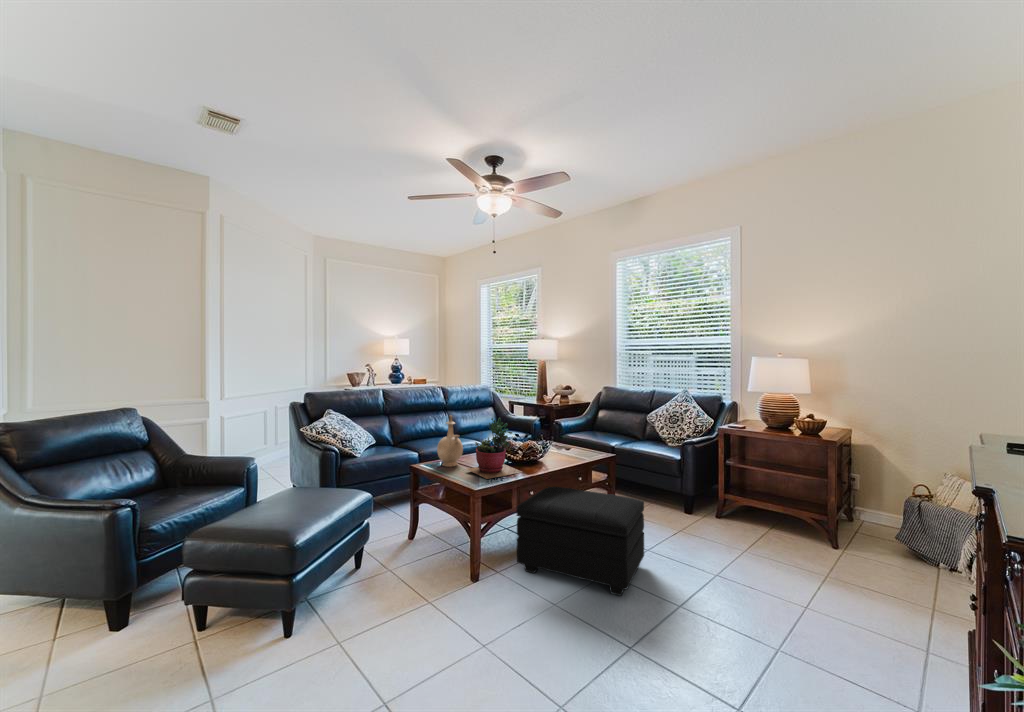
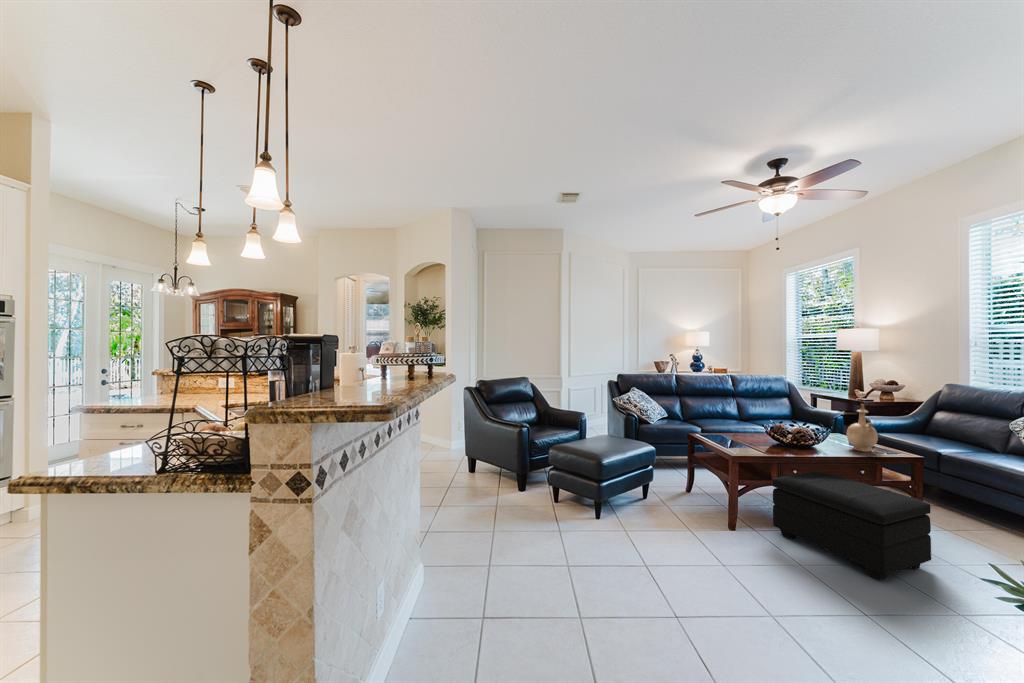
vase: present [437,415,463,467] -> present [847,404,878,452]
succulent plant: present [467,418,522,479] -> none [732,403,787,453]

